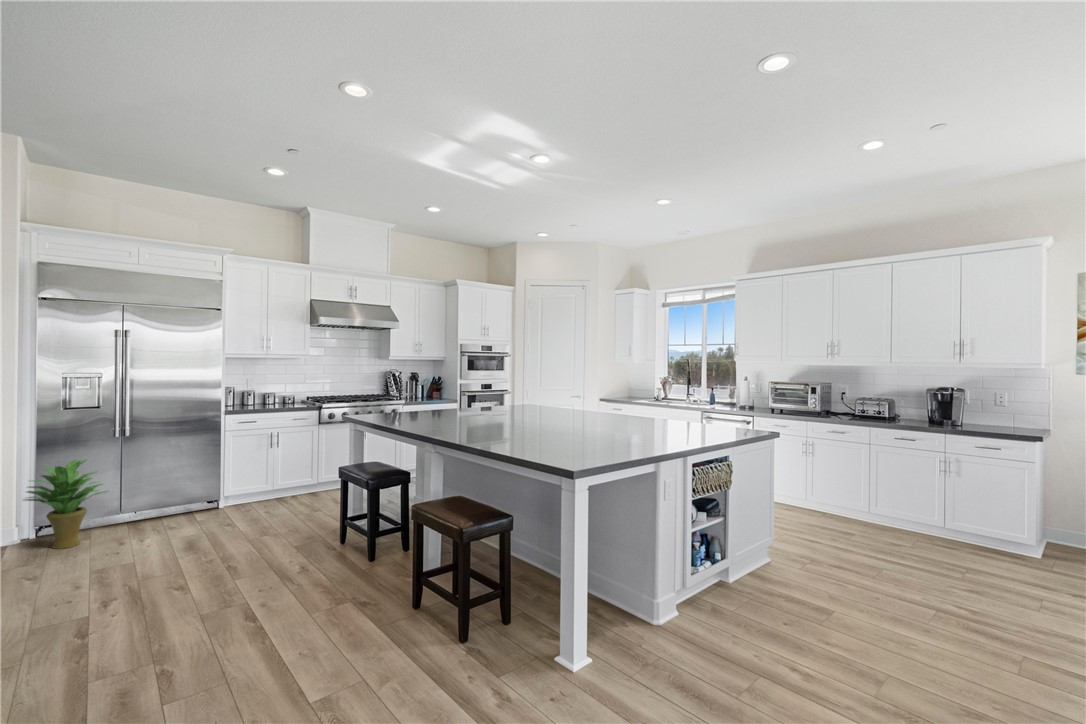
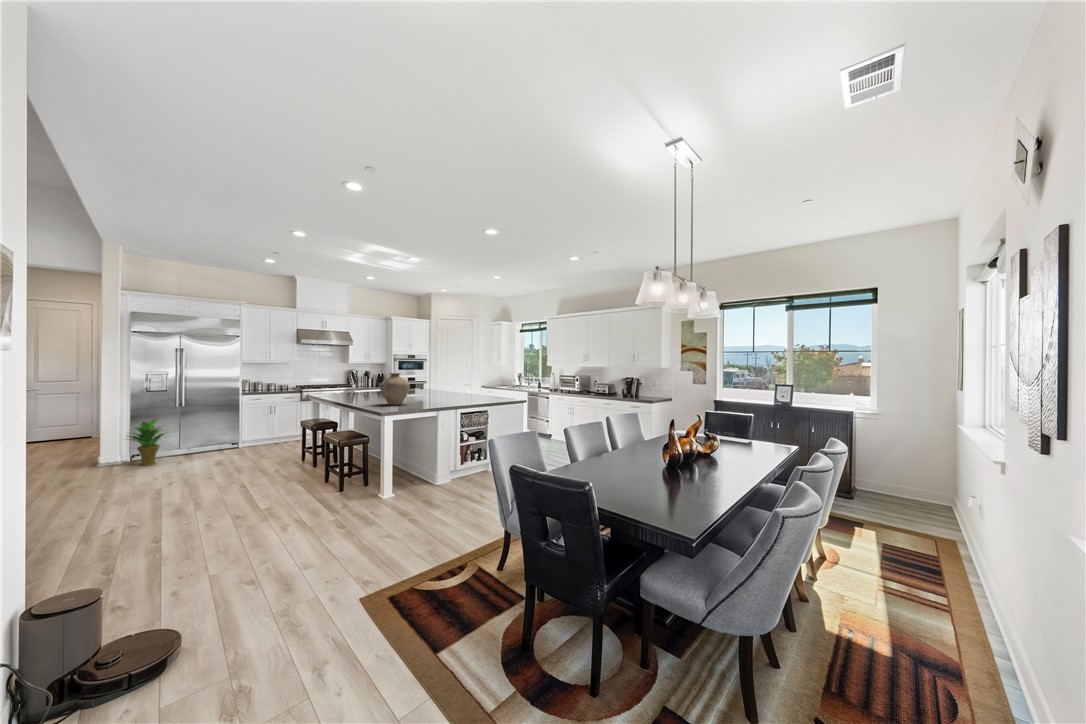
vase: none [539,377,600,449] -> present [380,373,410,405]

